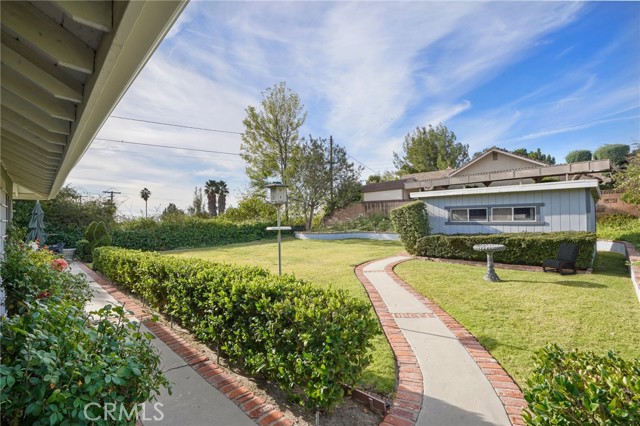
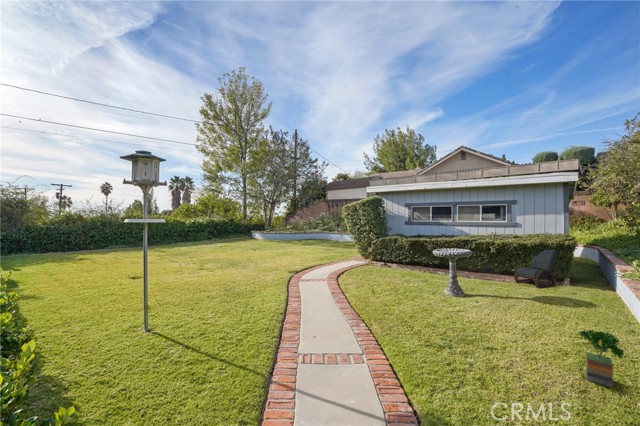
potted tree: none [575,292,603,326] -> present [579,330,625,387]

